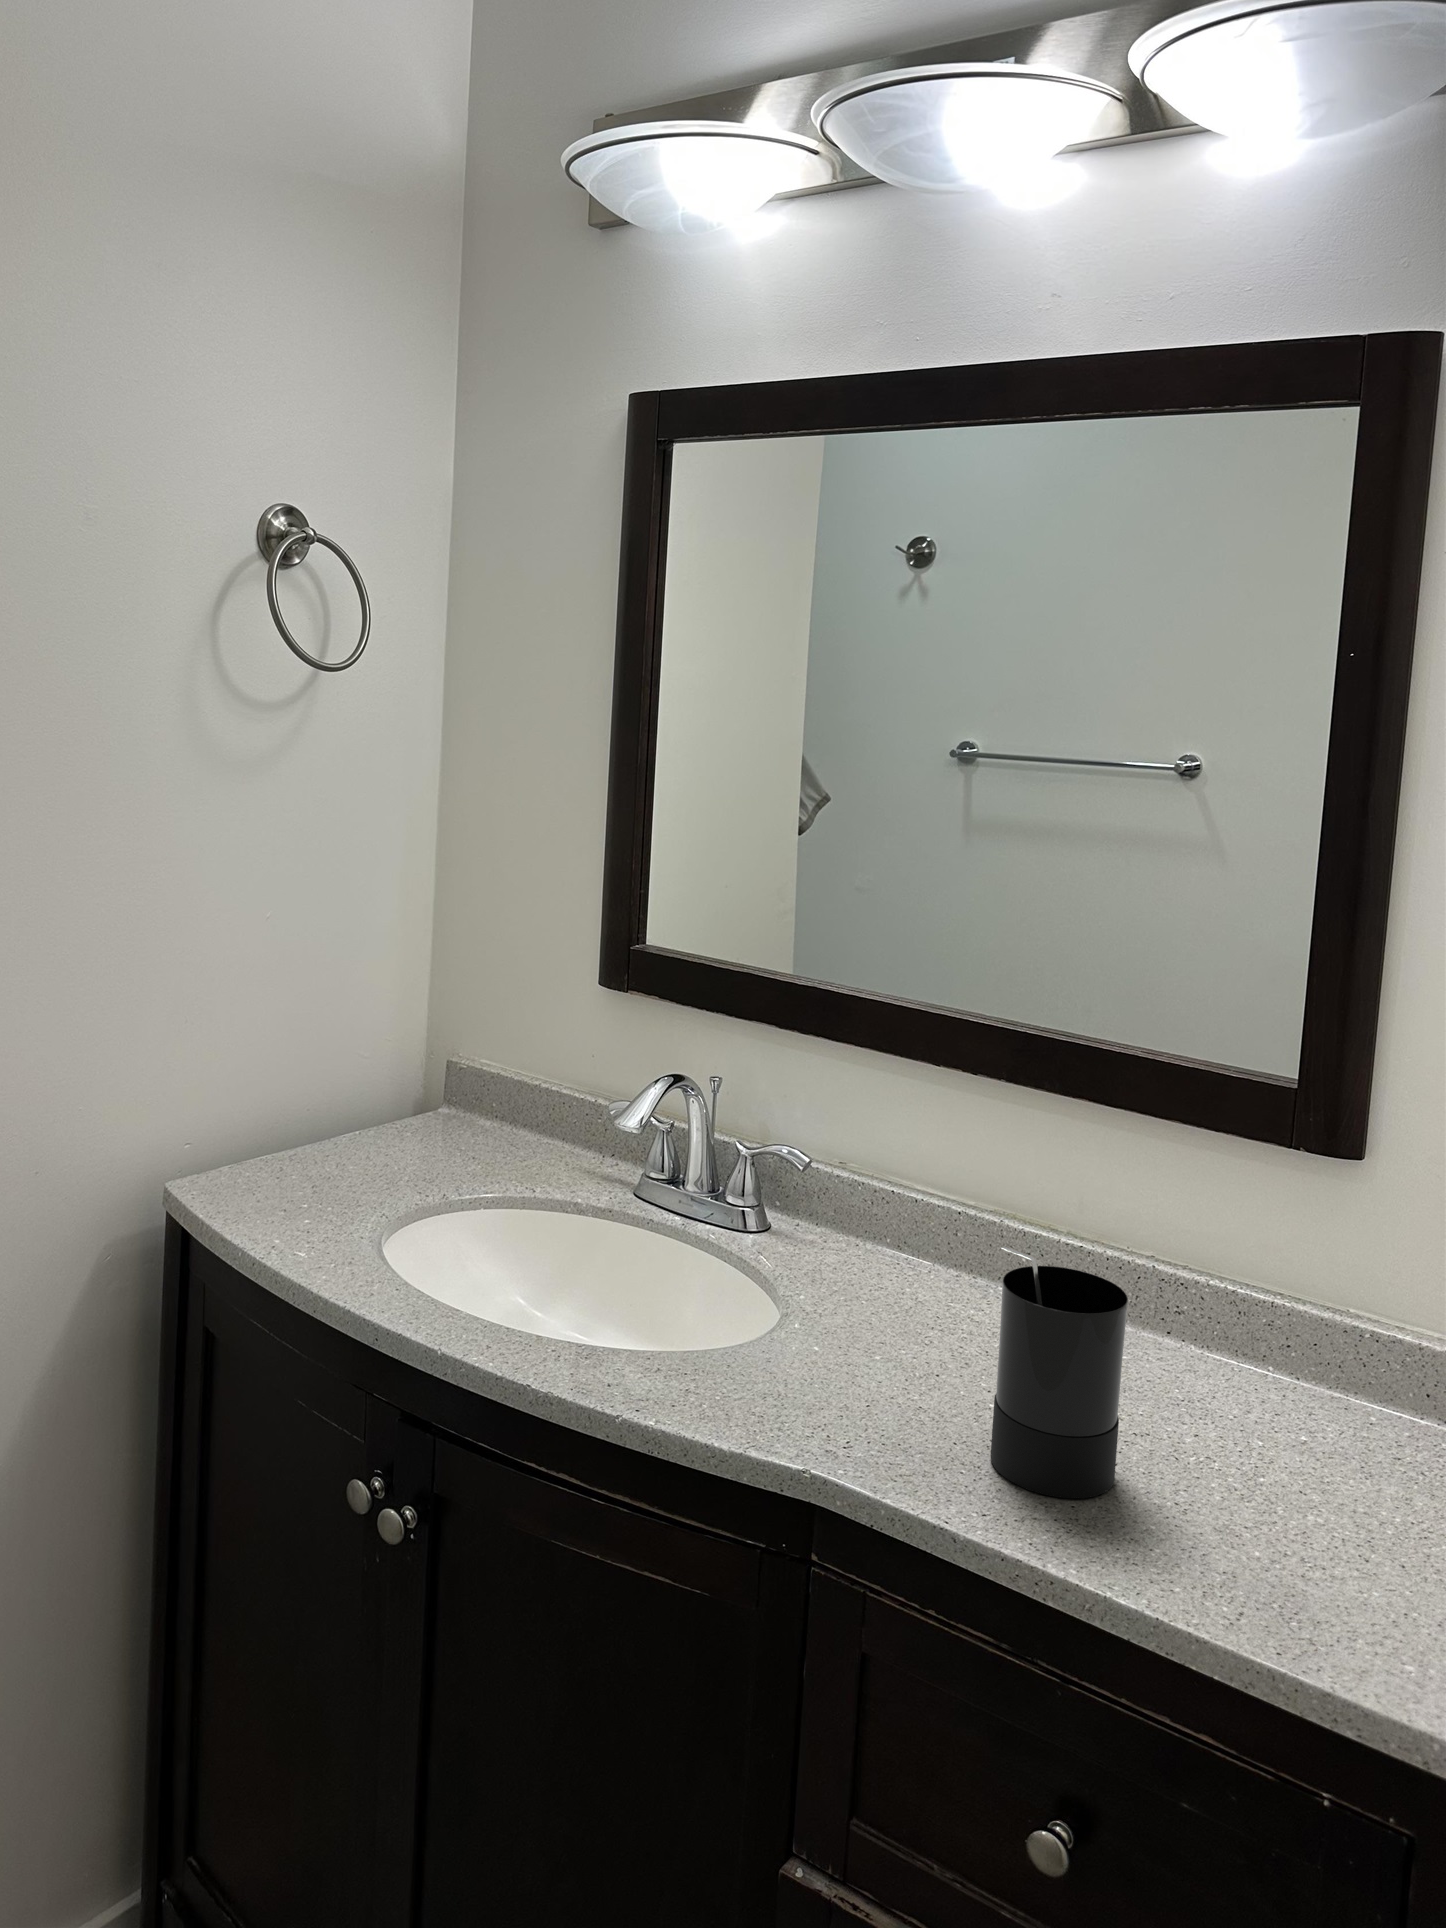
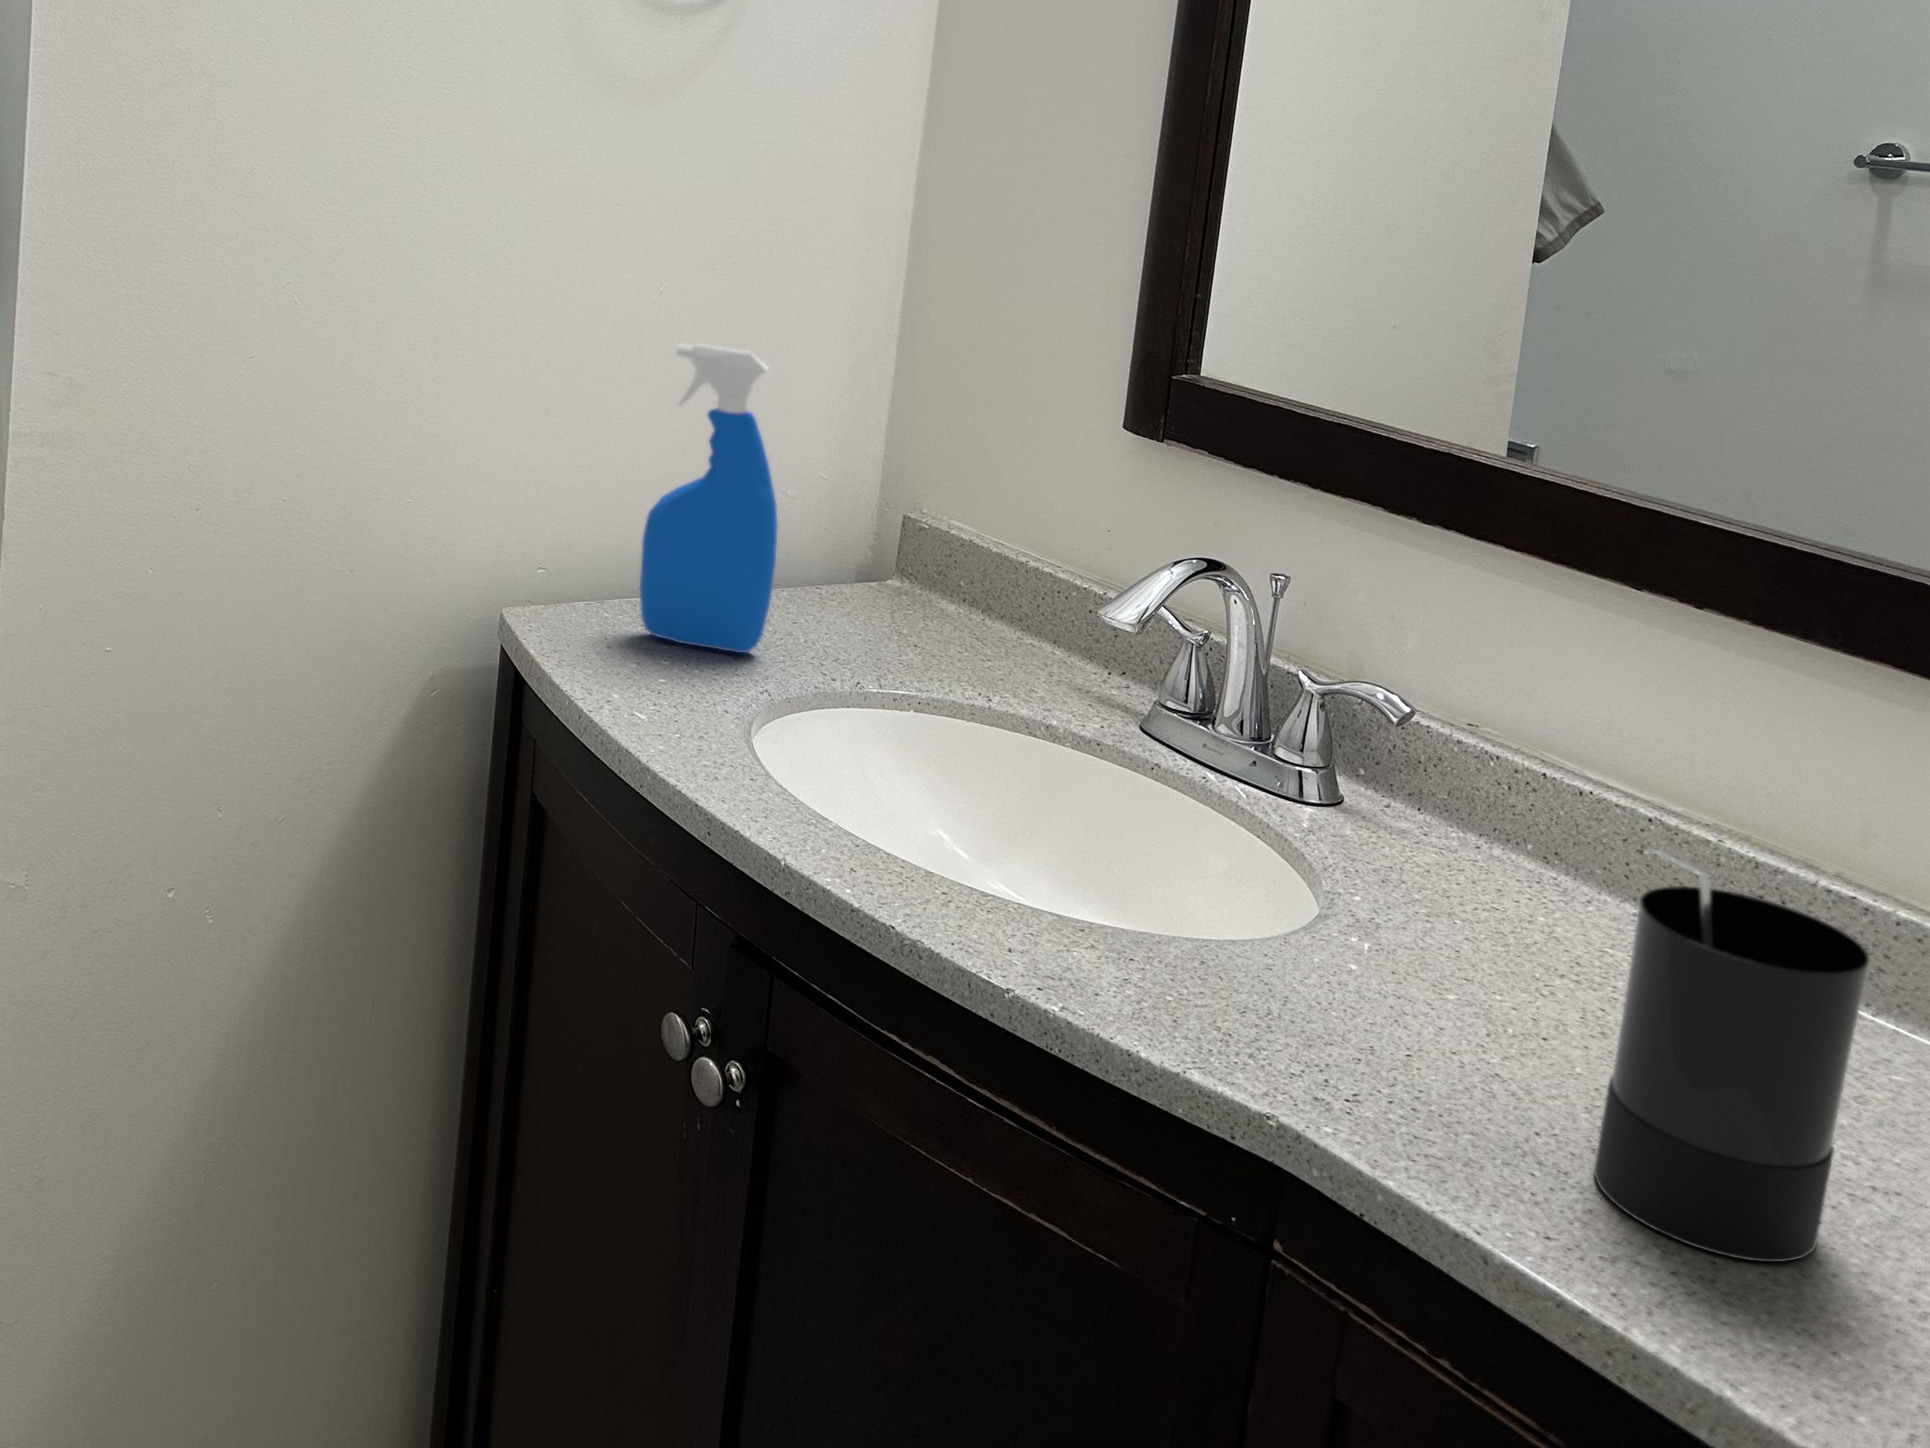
spray bottle: none [274,960,375,1187] -> present [640,344,778,653]

